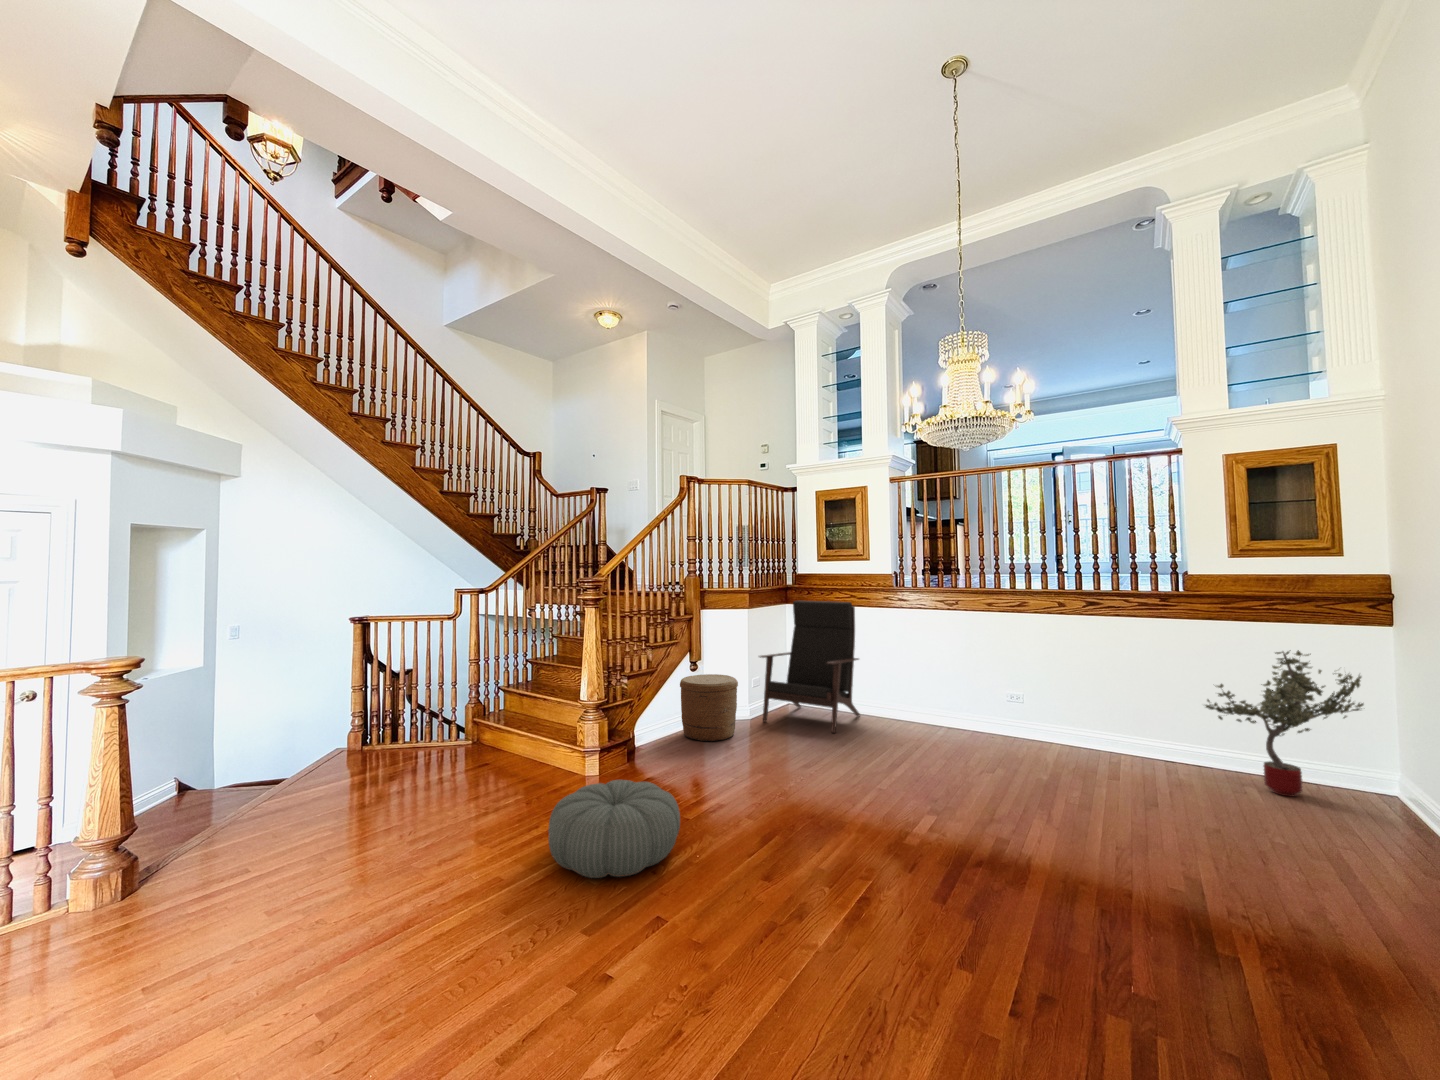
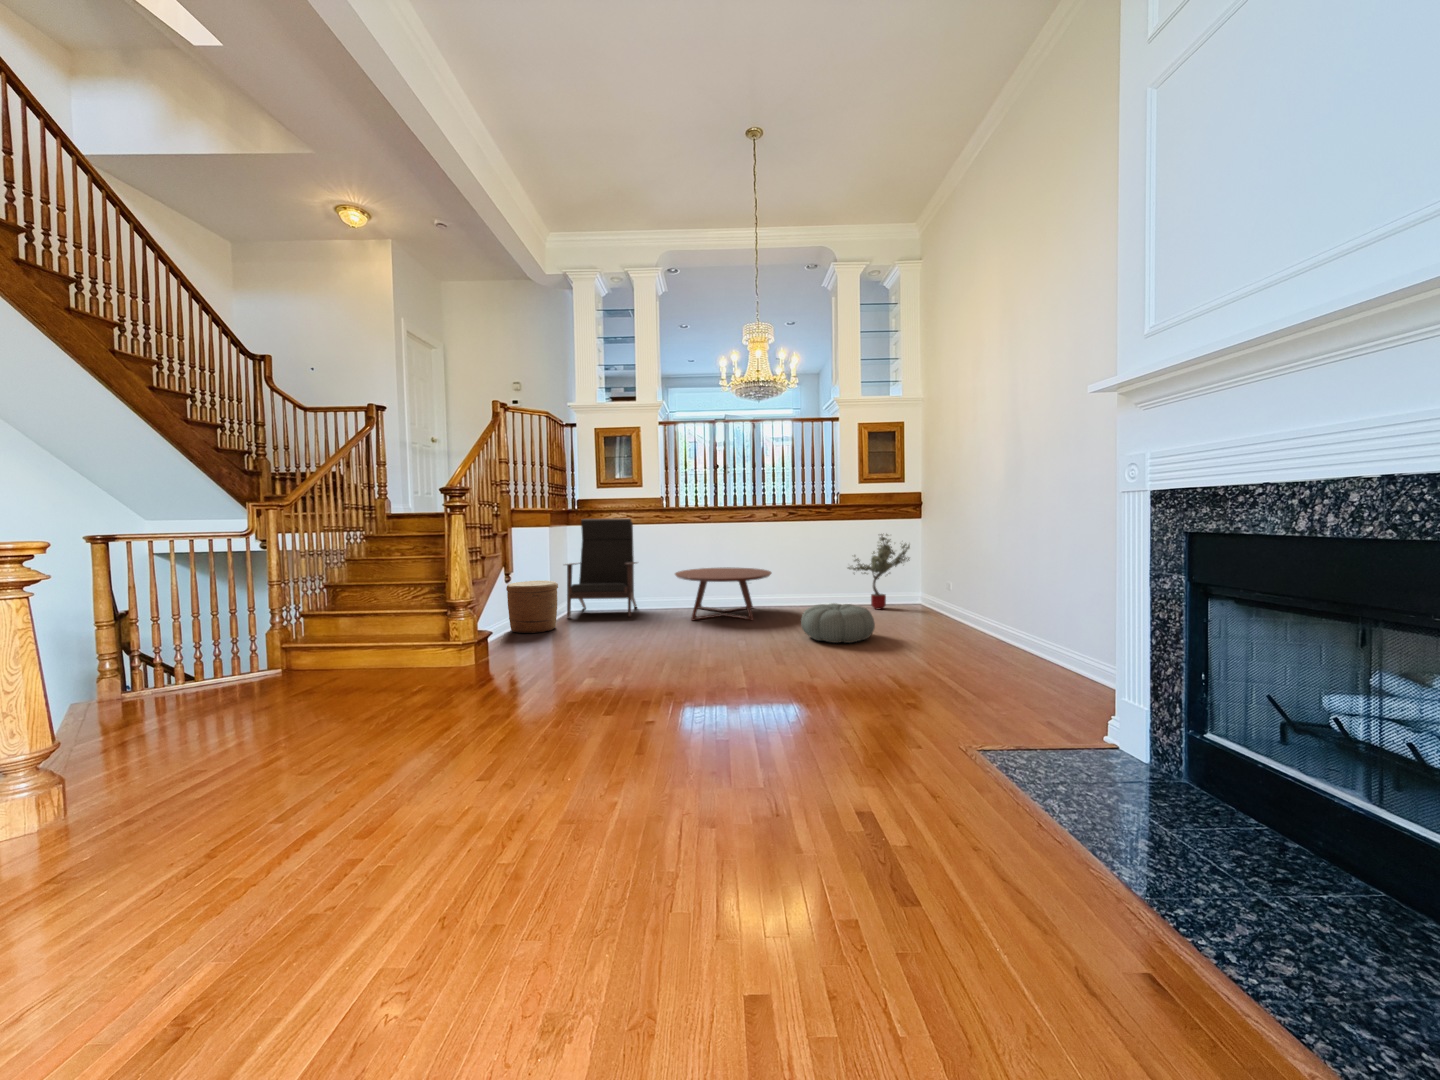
coffee table: none [891,676,1046,775] -> present [675,567,771,620]
pouf: present [548,780,680,878] -> present [801,603,875,643]

